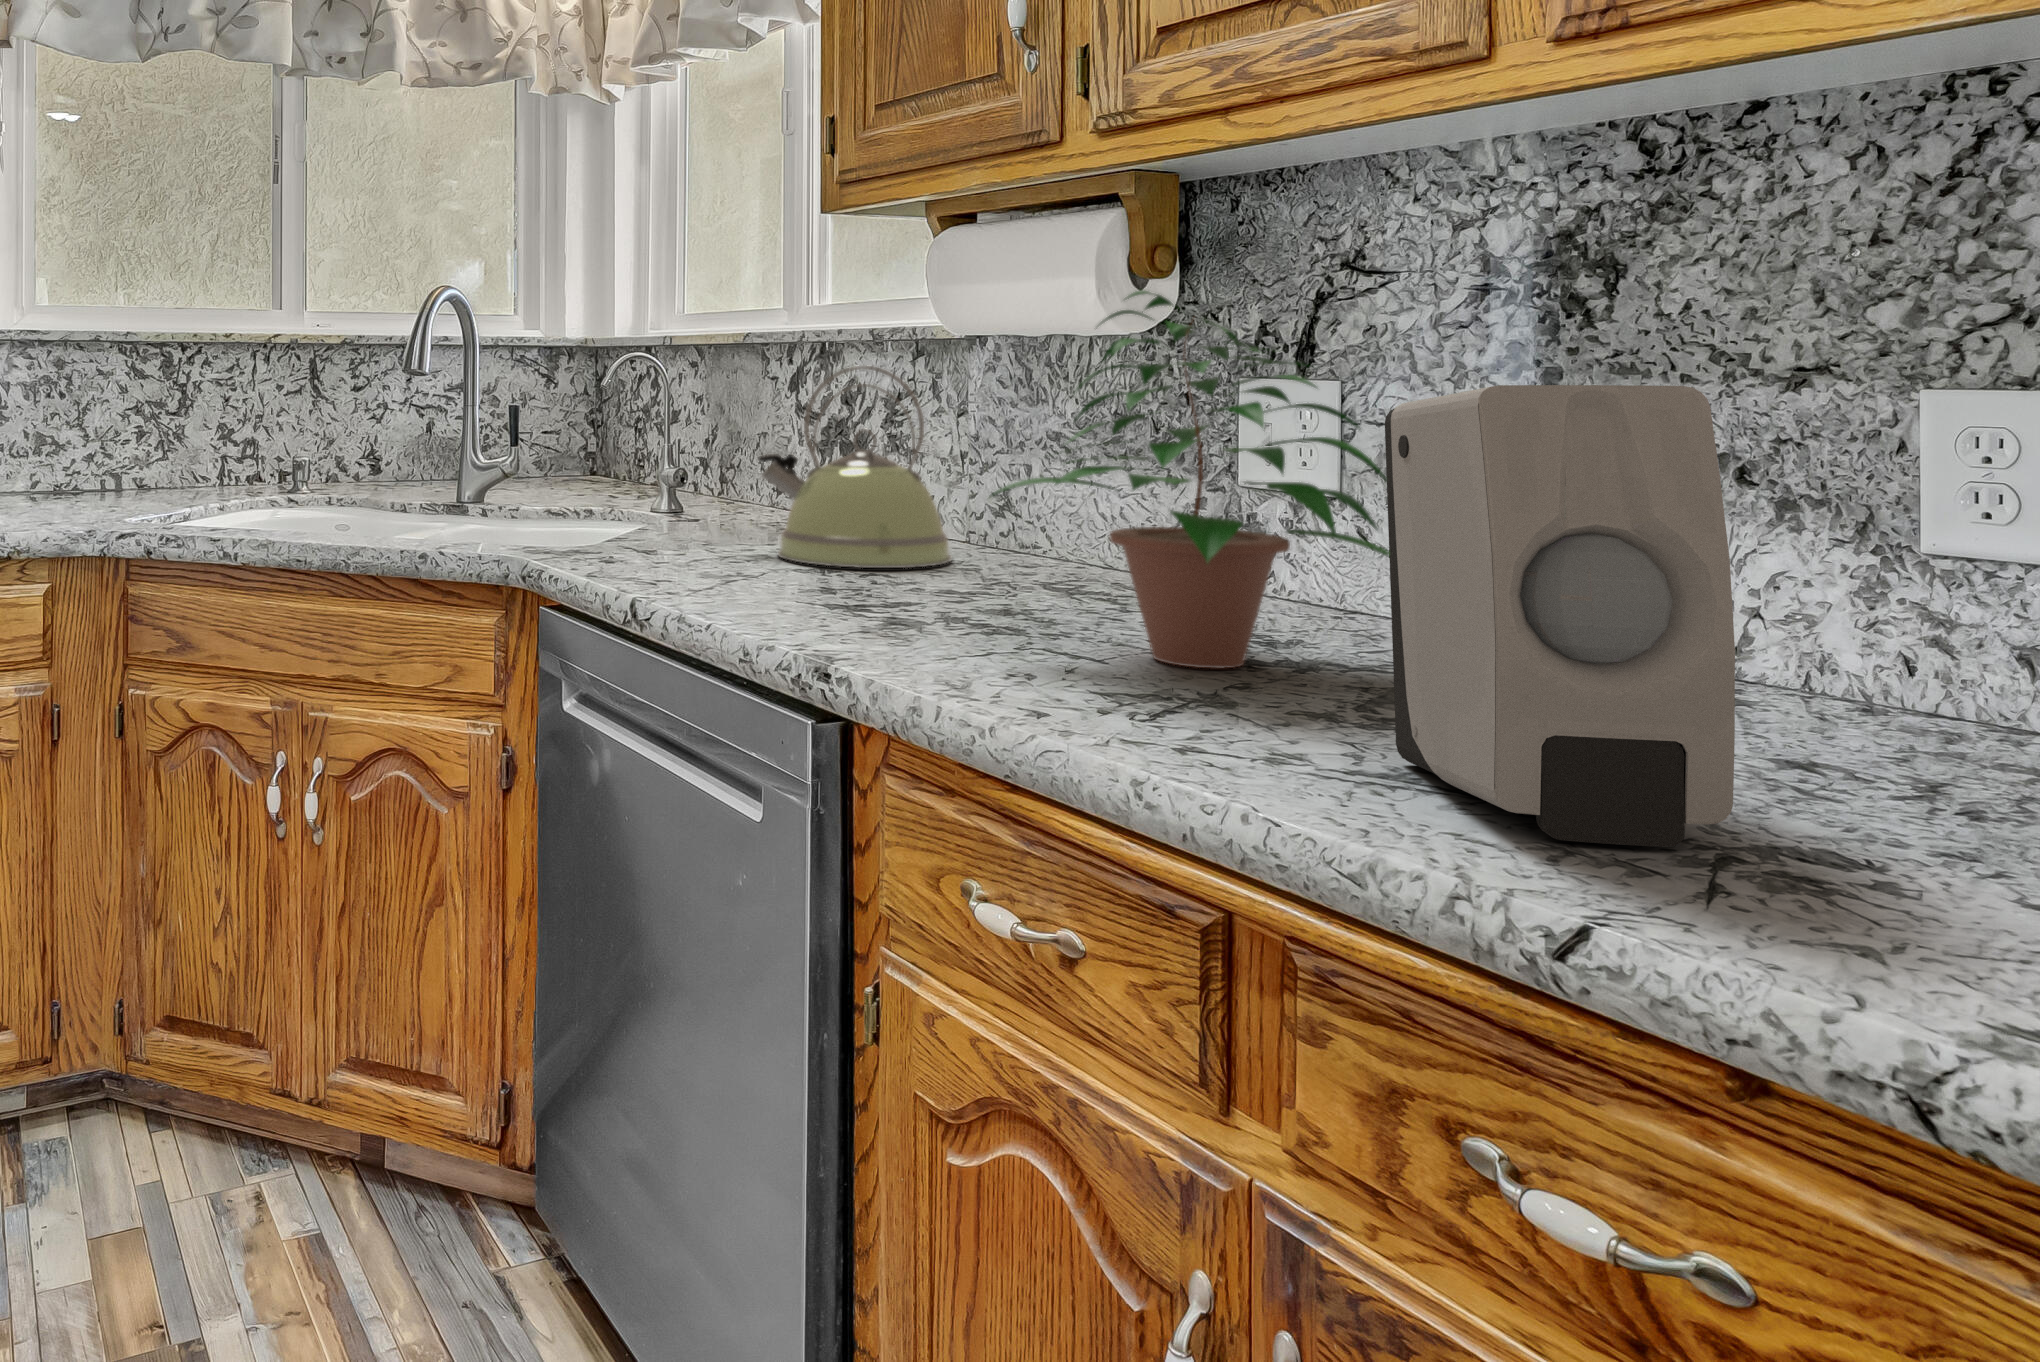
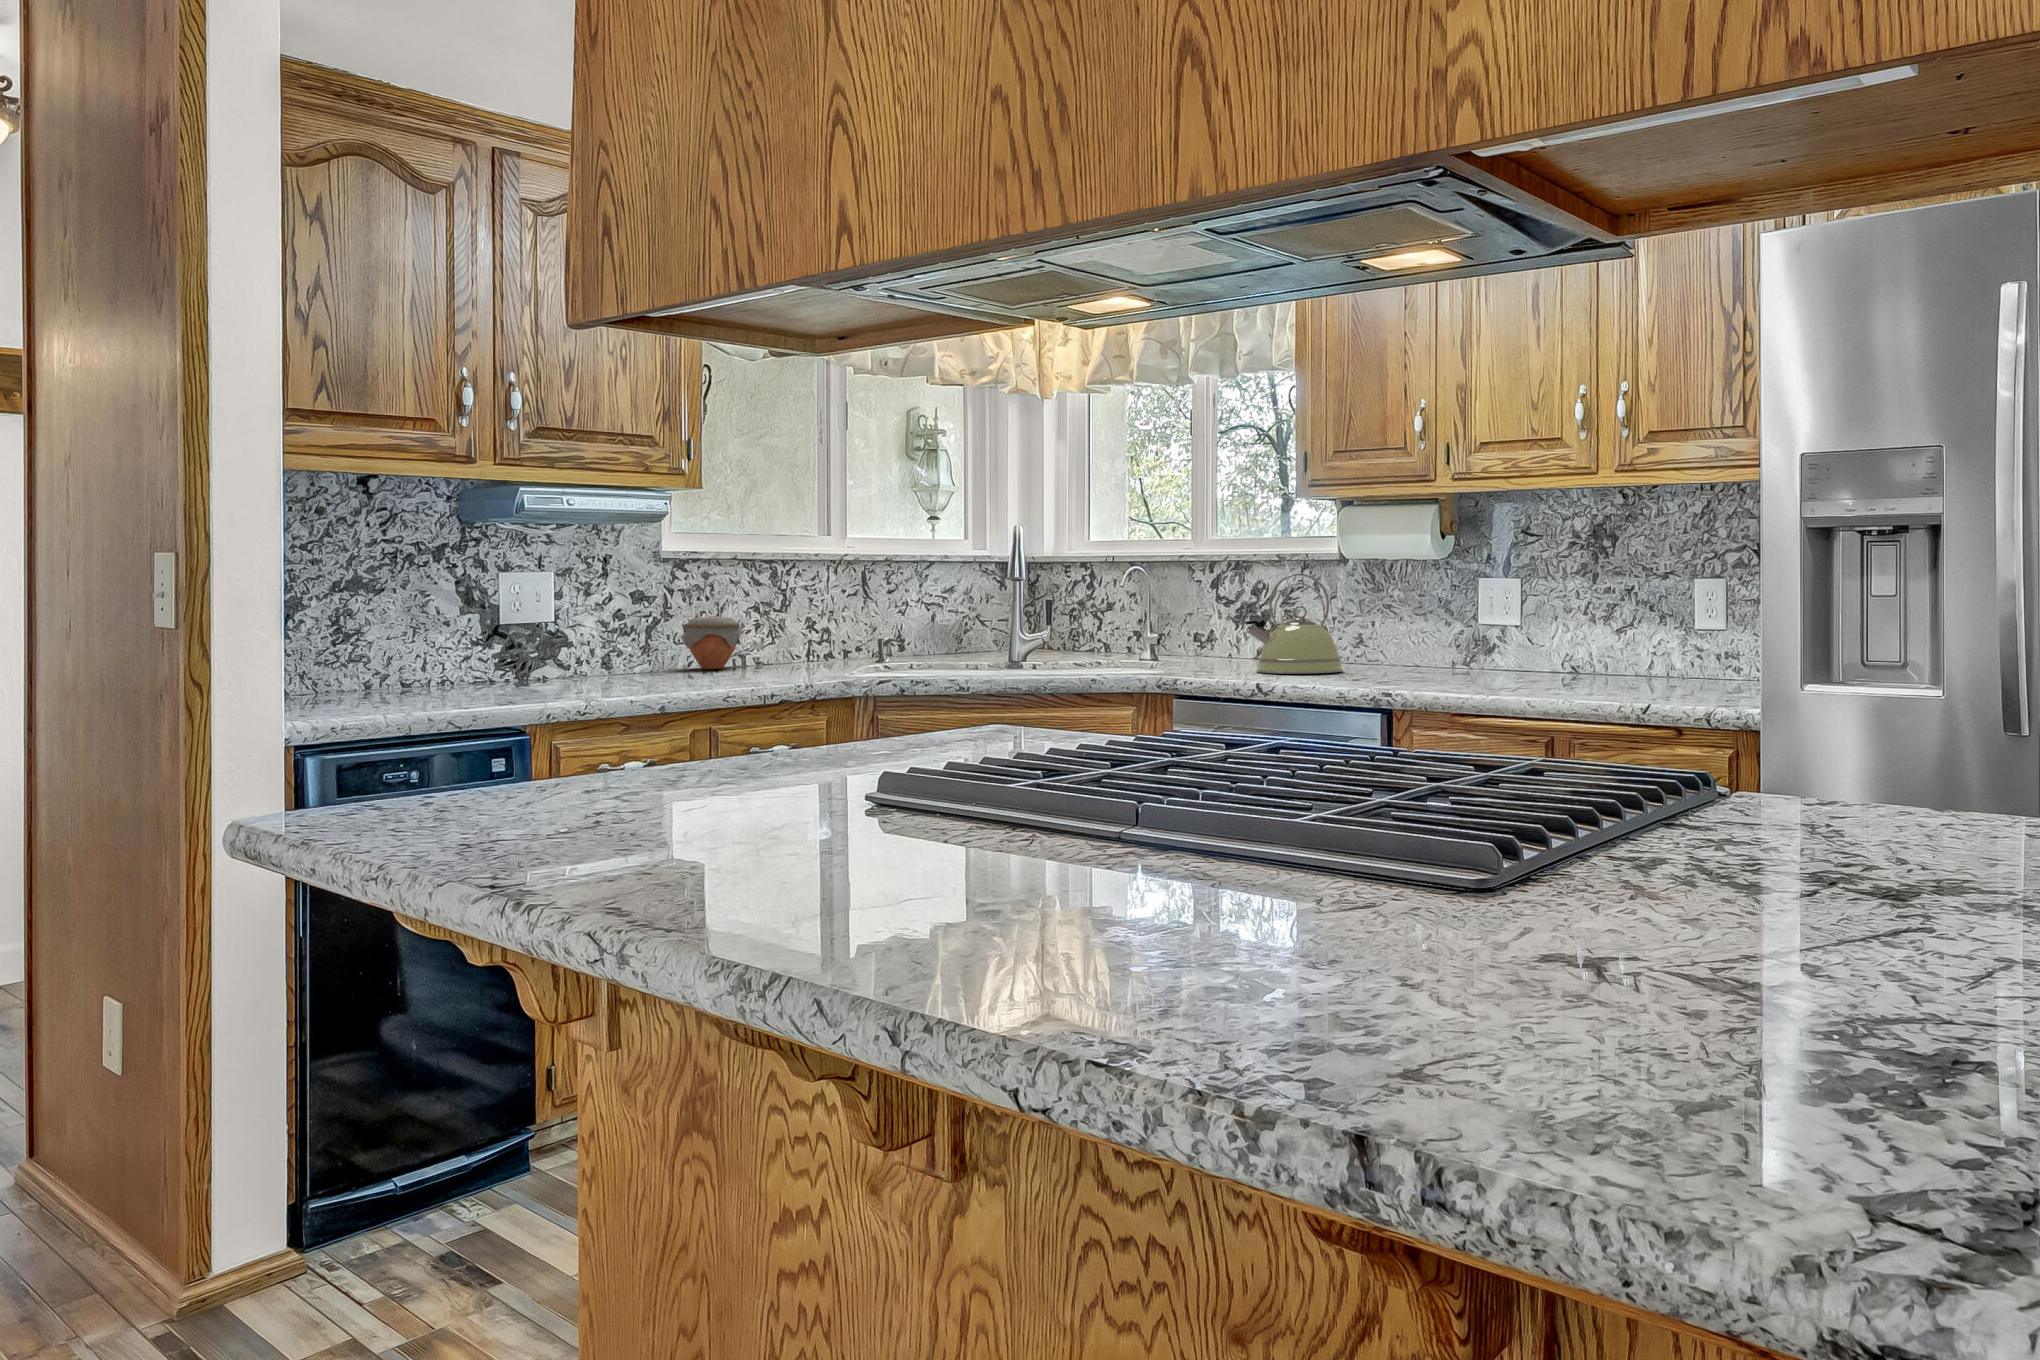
potted plant: present [990,290,1389,668] -> none [1418,544,1573,689]
soap dispenser: present [1385,385,1735,847] -> none [1573,579,1666,706]
jar: none [18,422,108,496] -> present [681,617,744,669]

